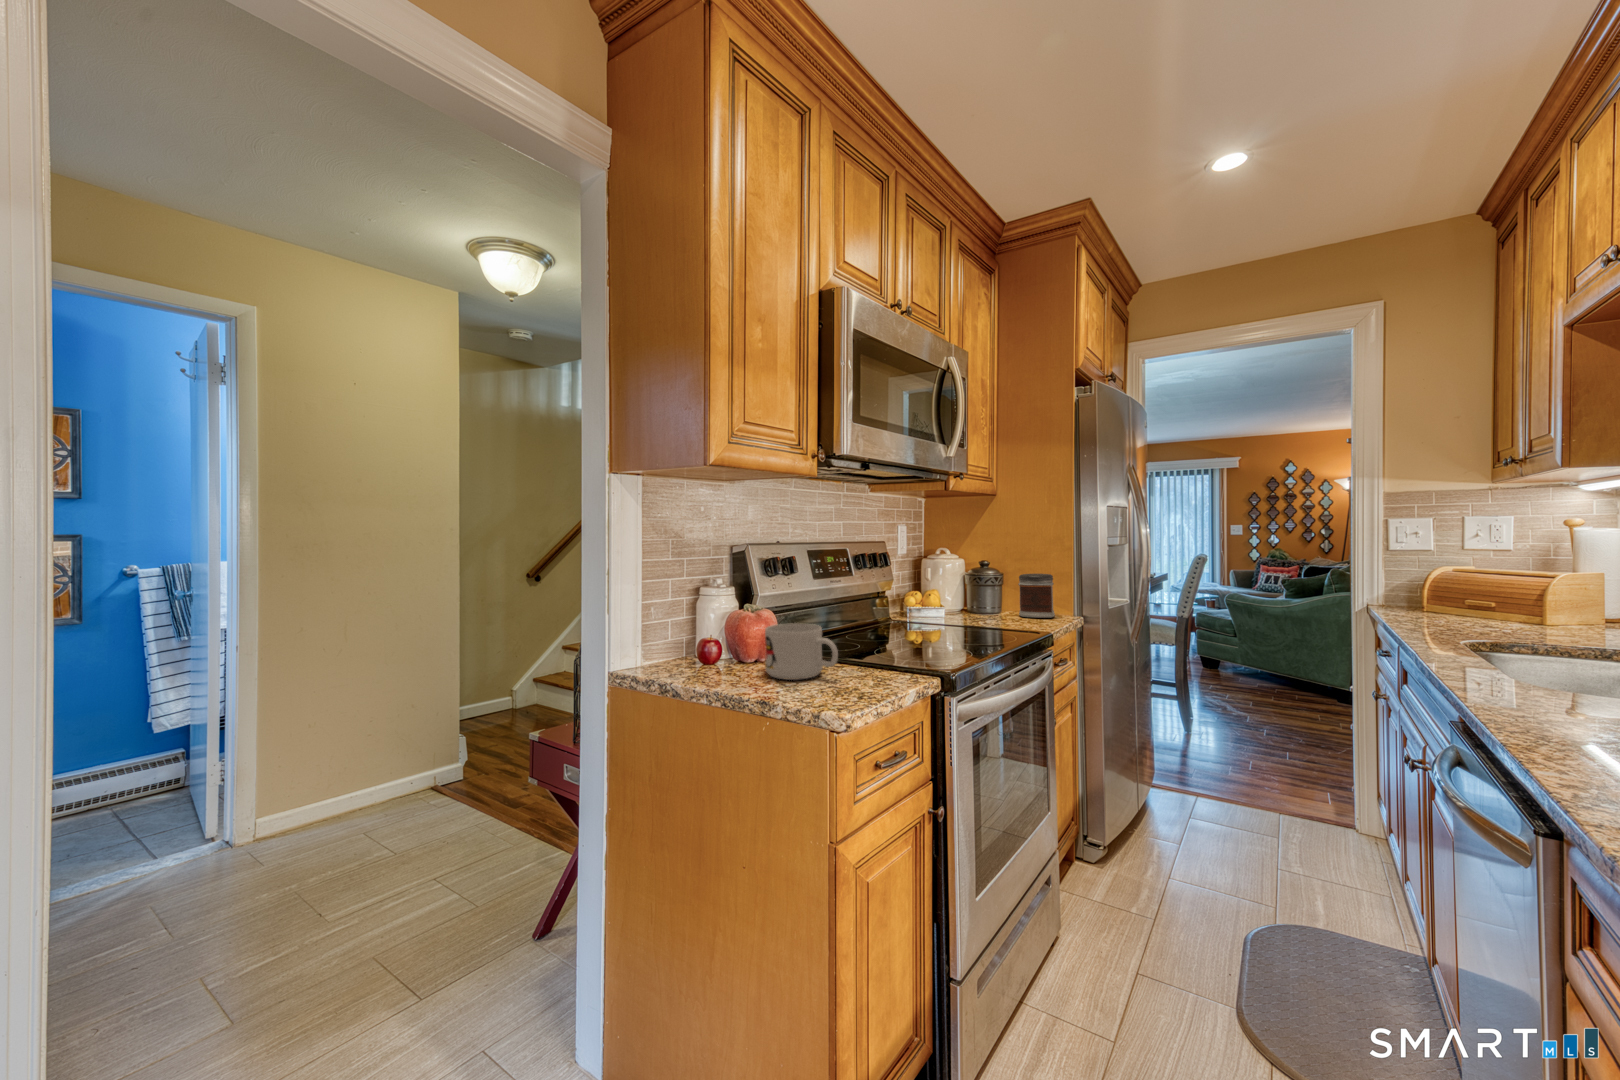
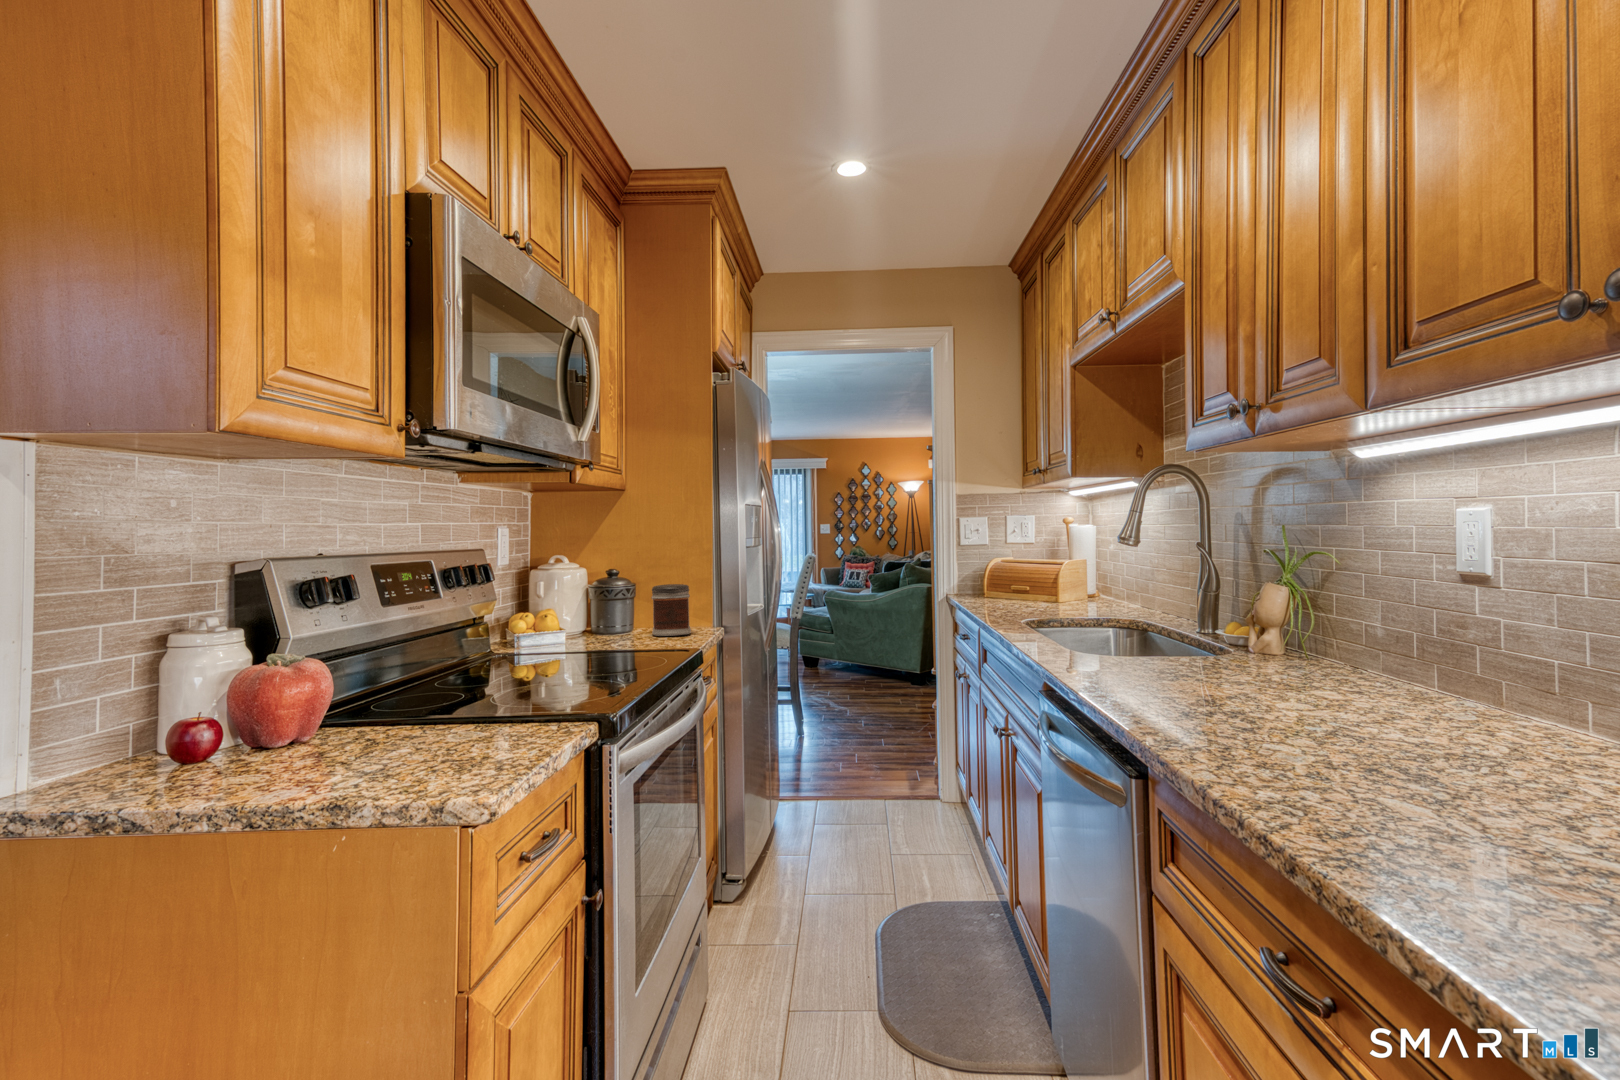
mug: present [765,623,838,680] -> none [324,676,454,764]

